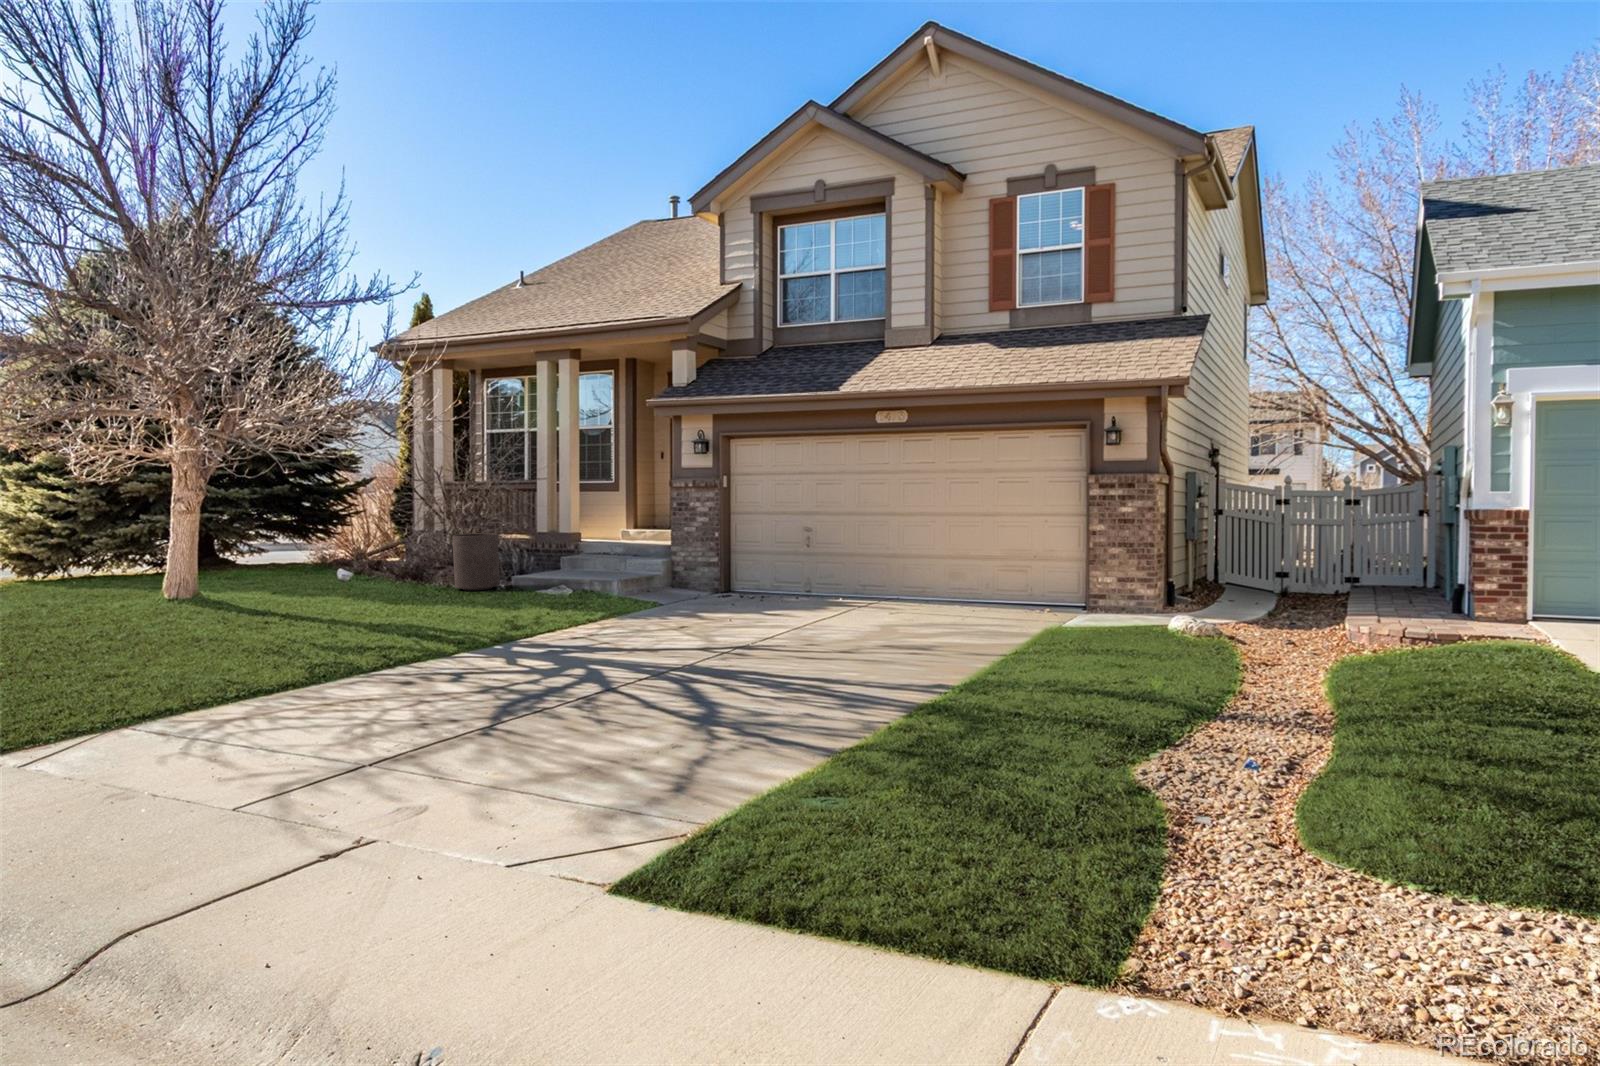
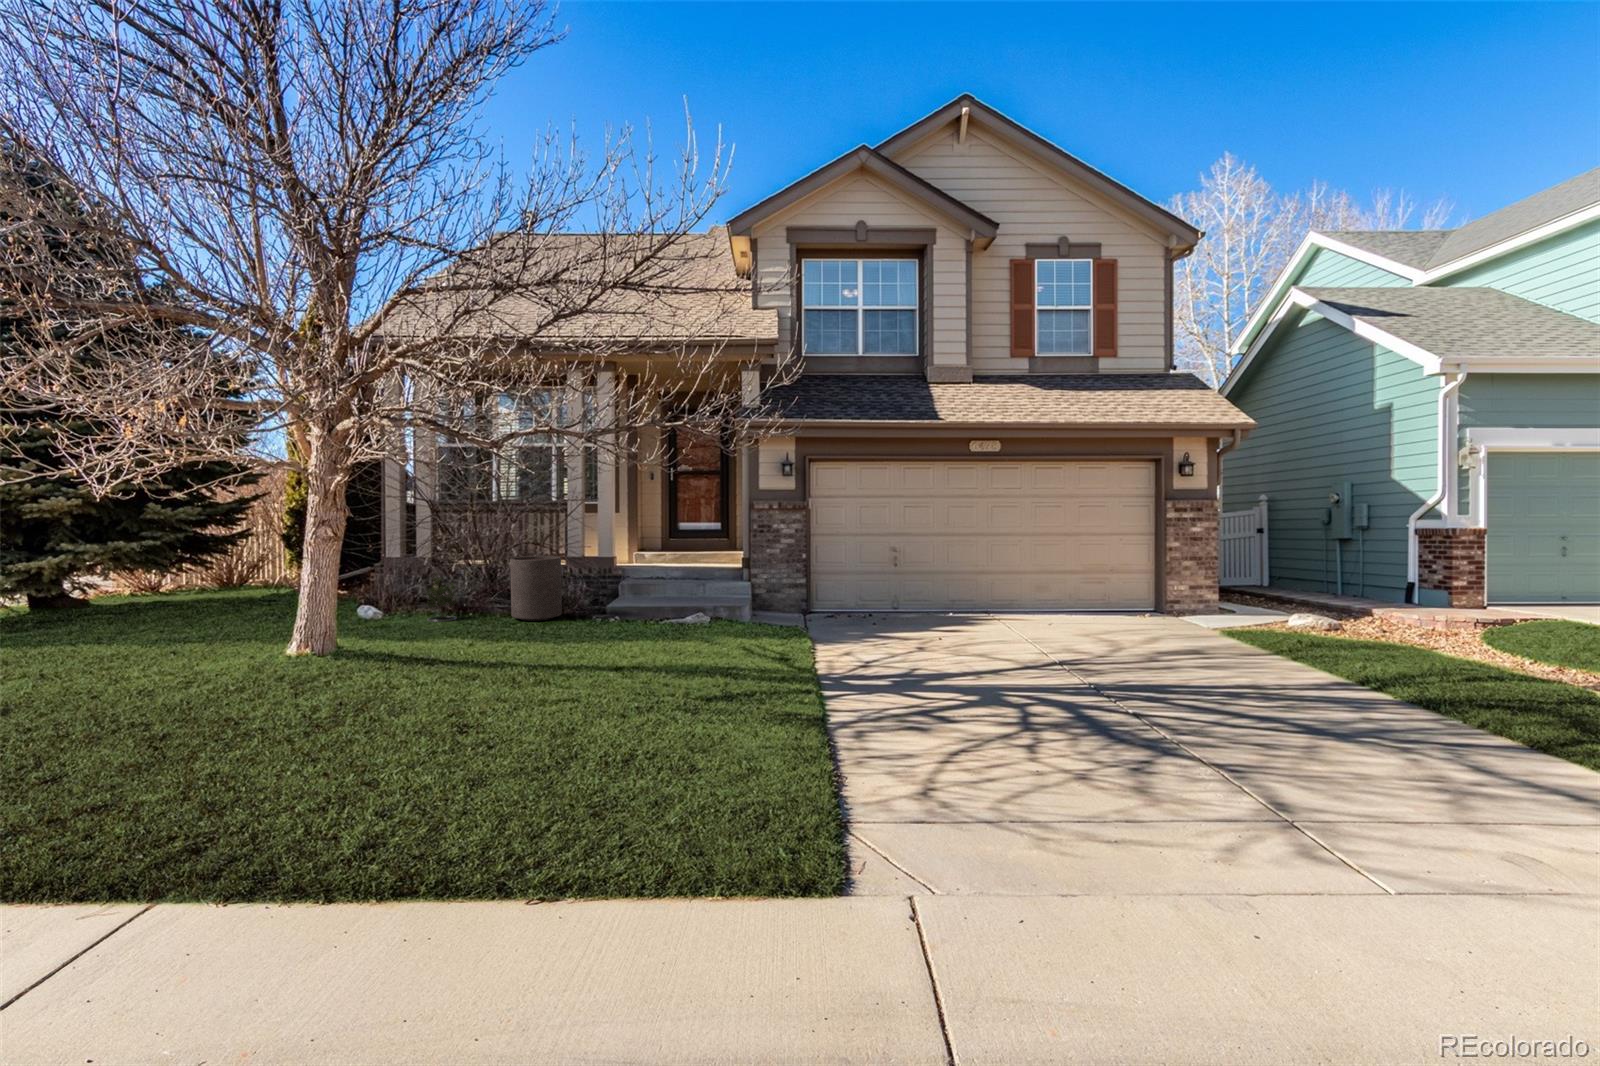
potted tree: none [392,545,425,588] -> present [427,572,457,622]

